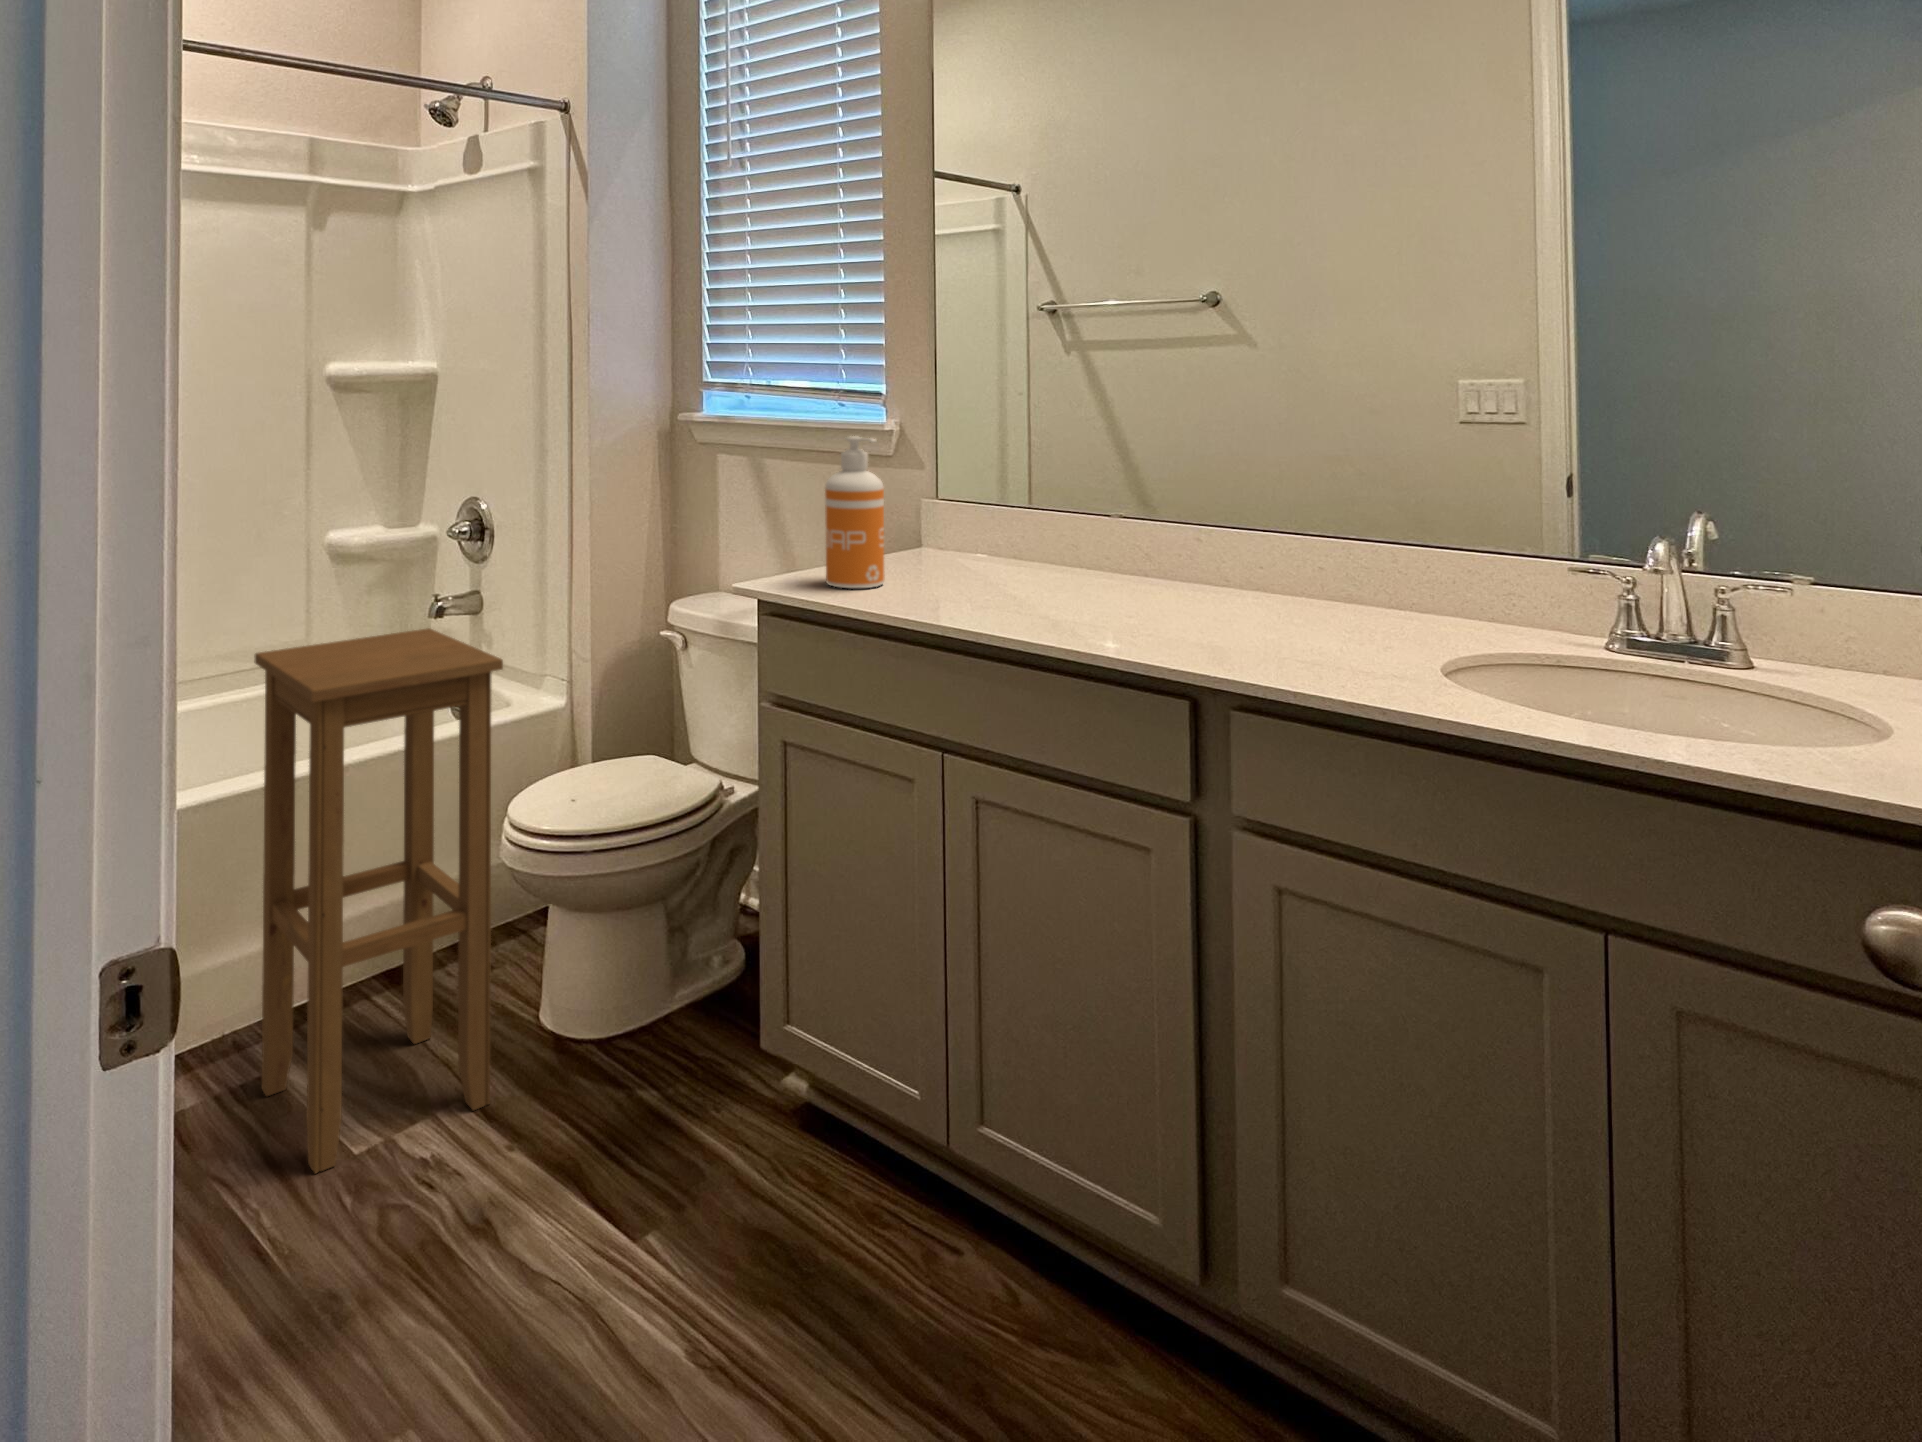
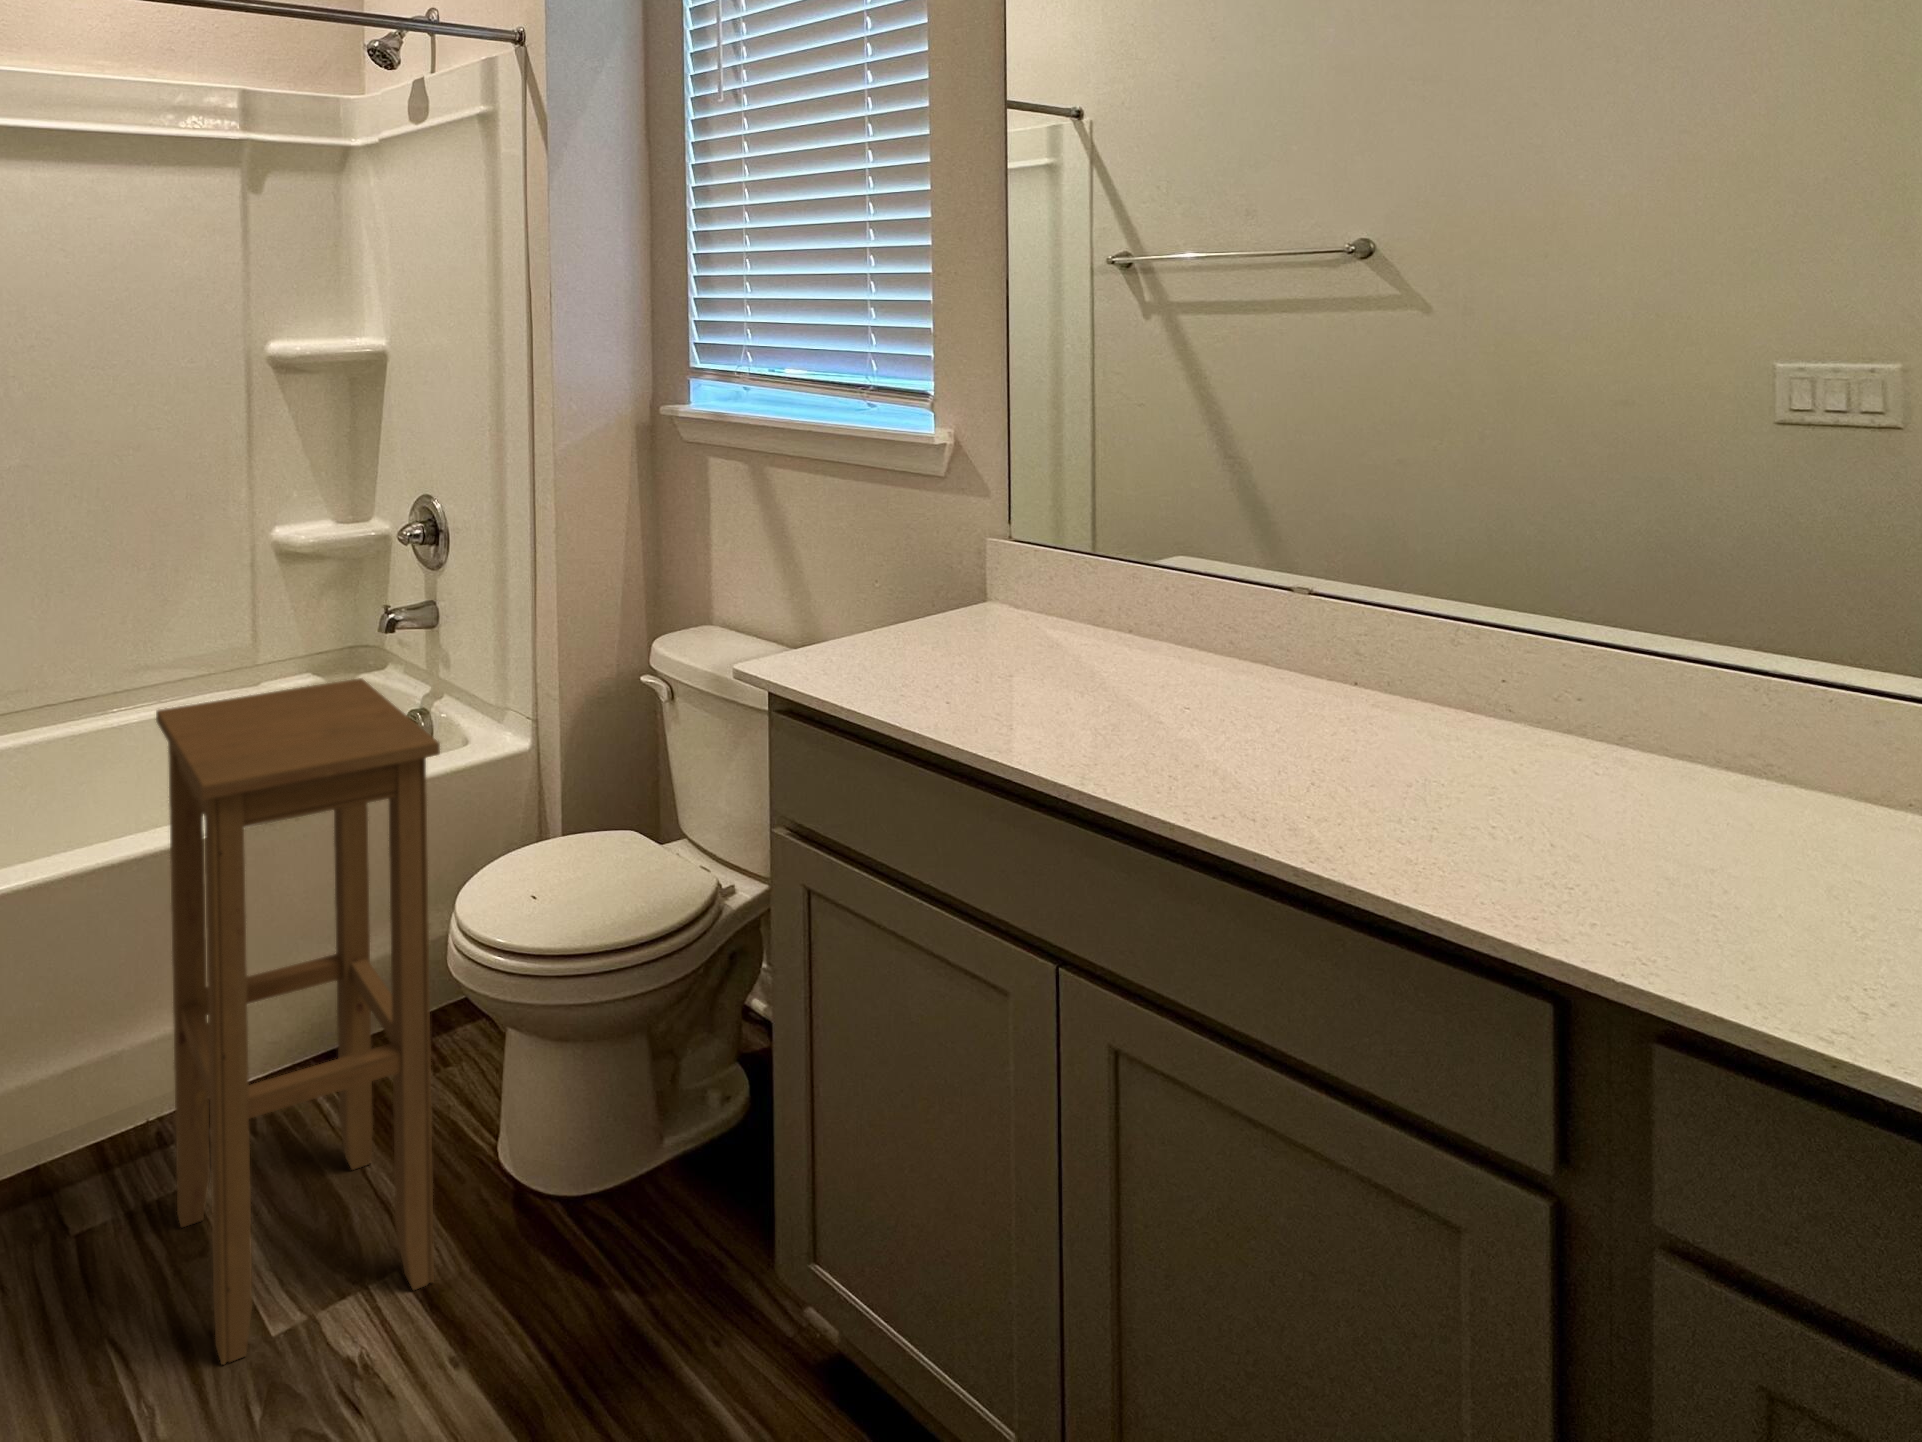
soap dispenser: present [825,436,884,588] -> none [861,471,947,685]

